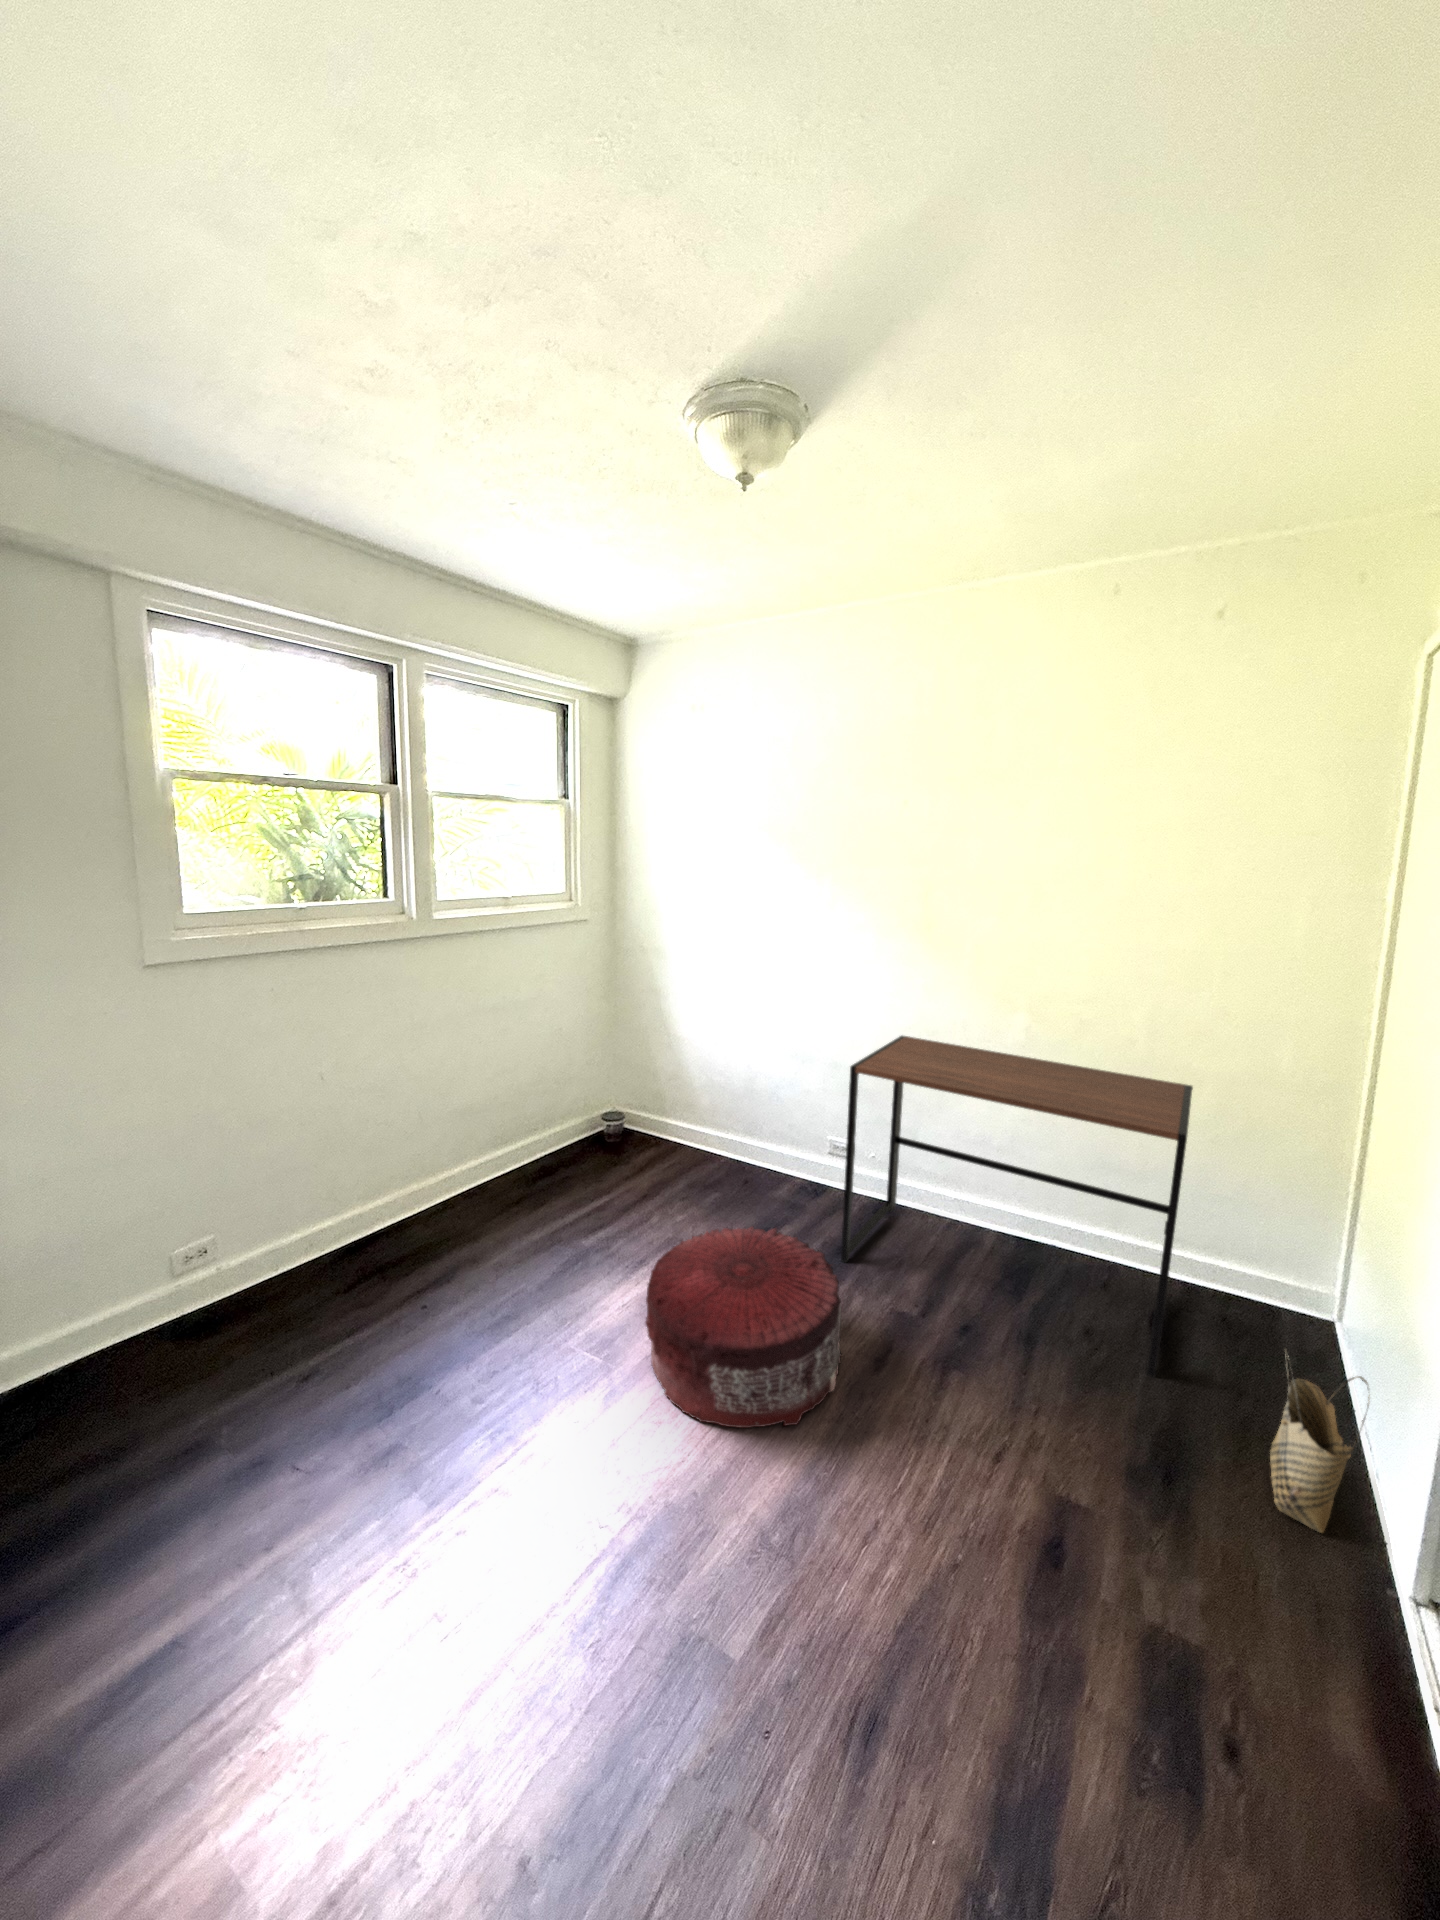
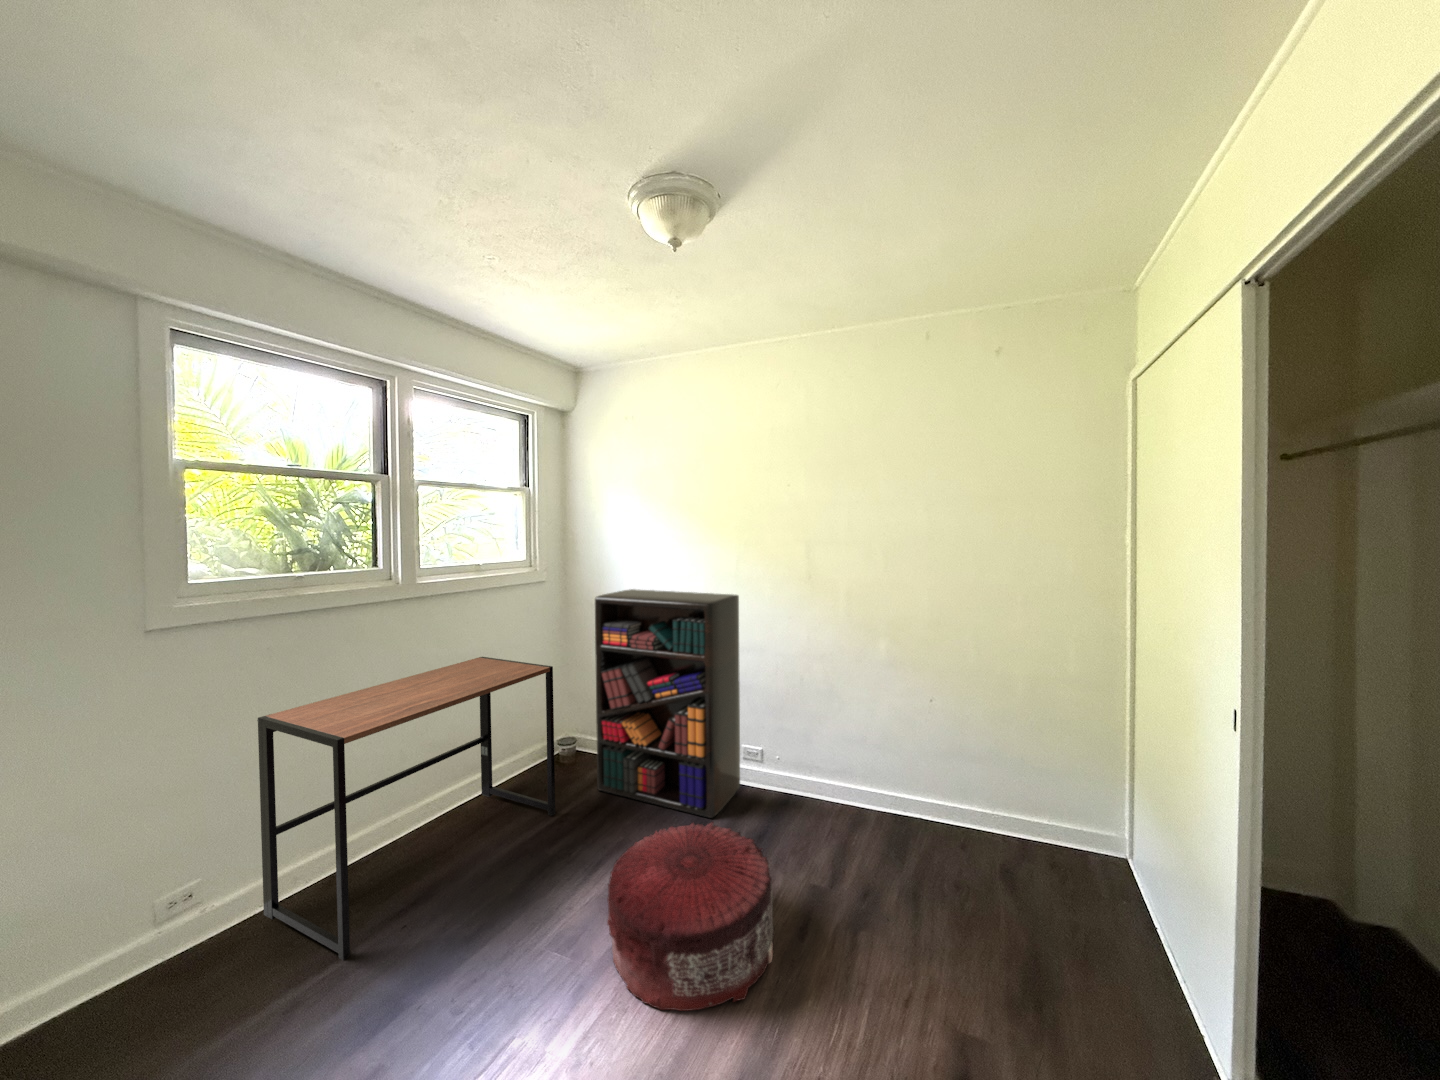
bookshelf: none [645,935,831,1223] -> present [595,589,740,818]
desk: present [841,1036,1193,1377] -> present [257,657,555,960]
woven basket: present [1270,1349,1369,1533] -> none [1107,874,1175,1028]

